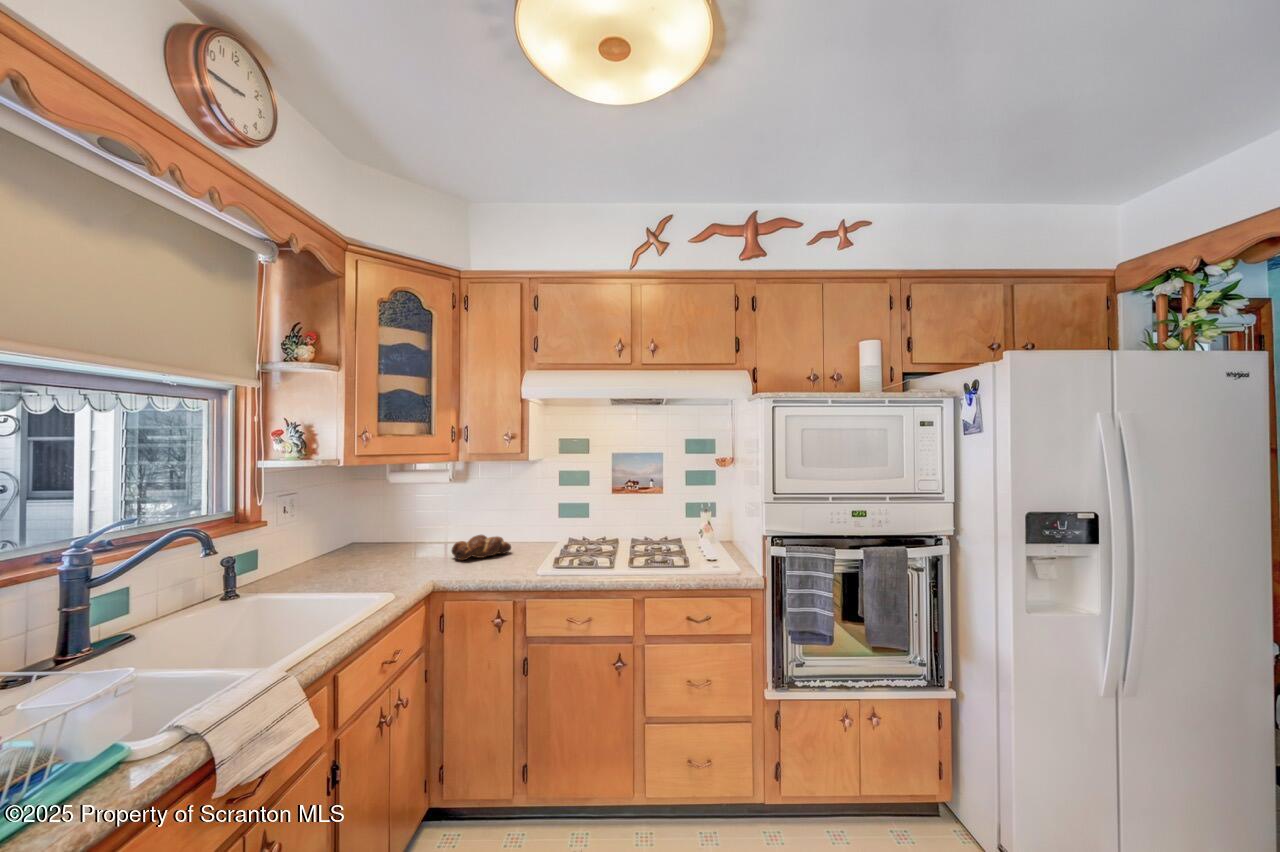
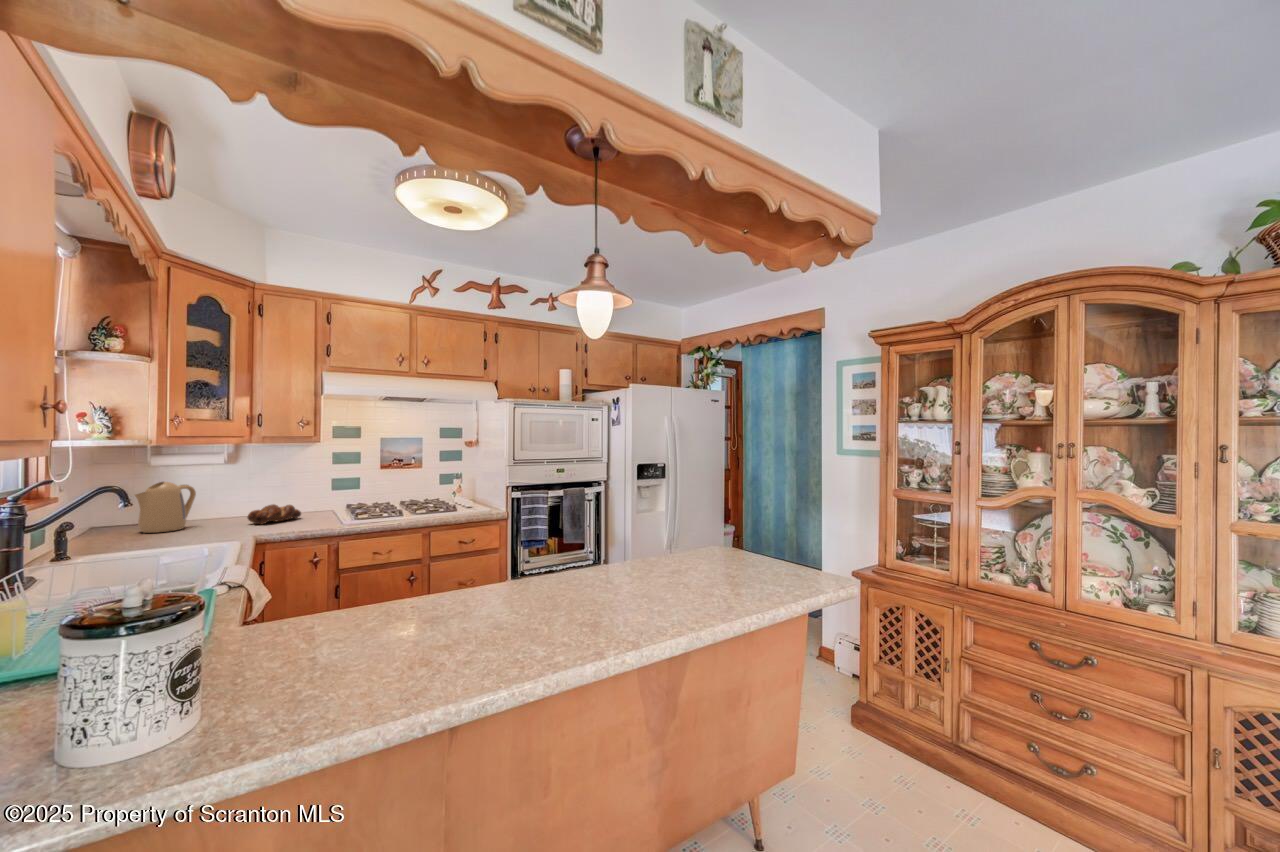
kettle: none [350,503,412,561] -> present [135,482,196,533]

